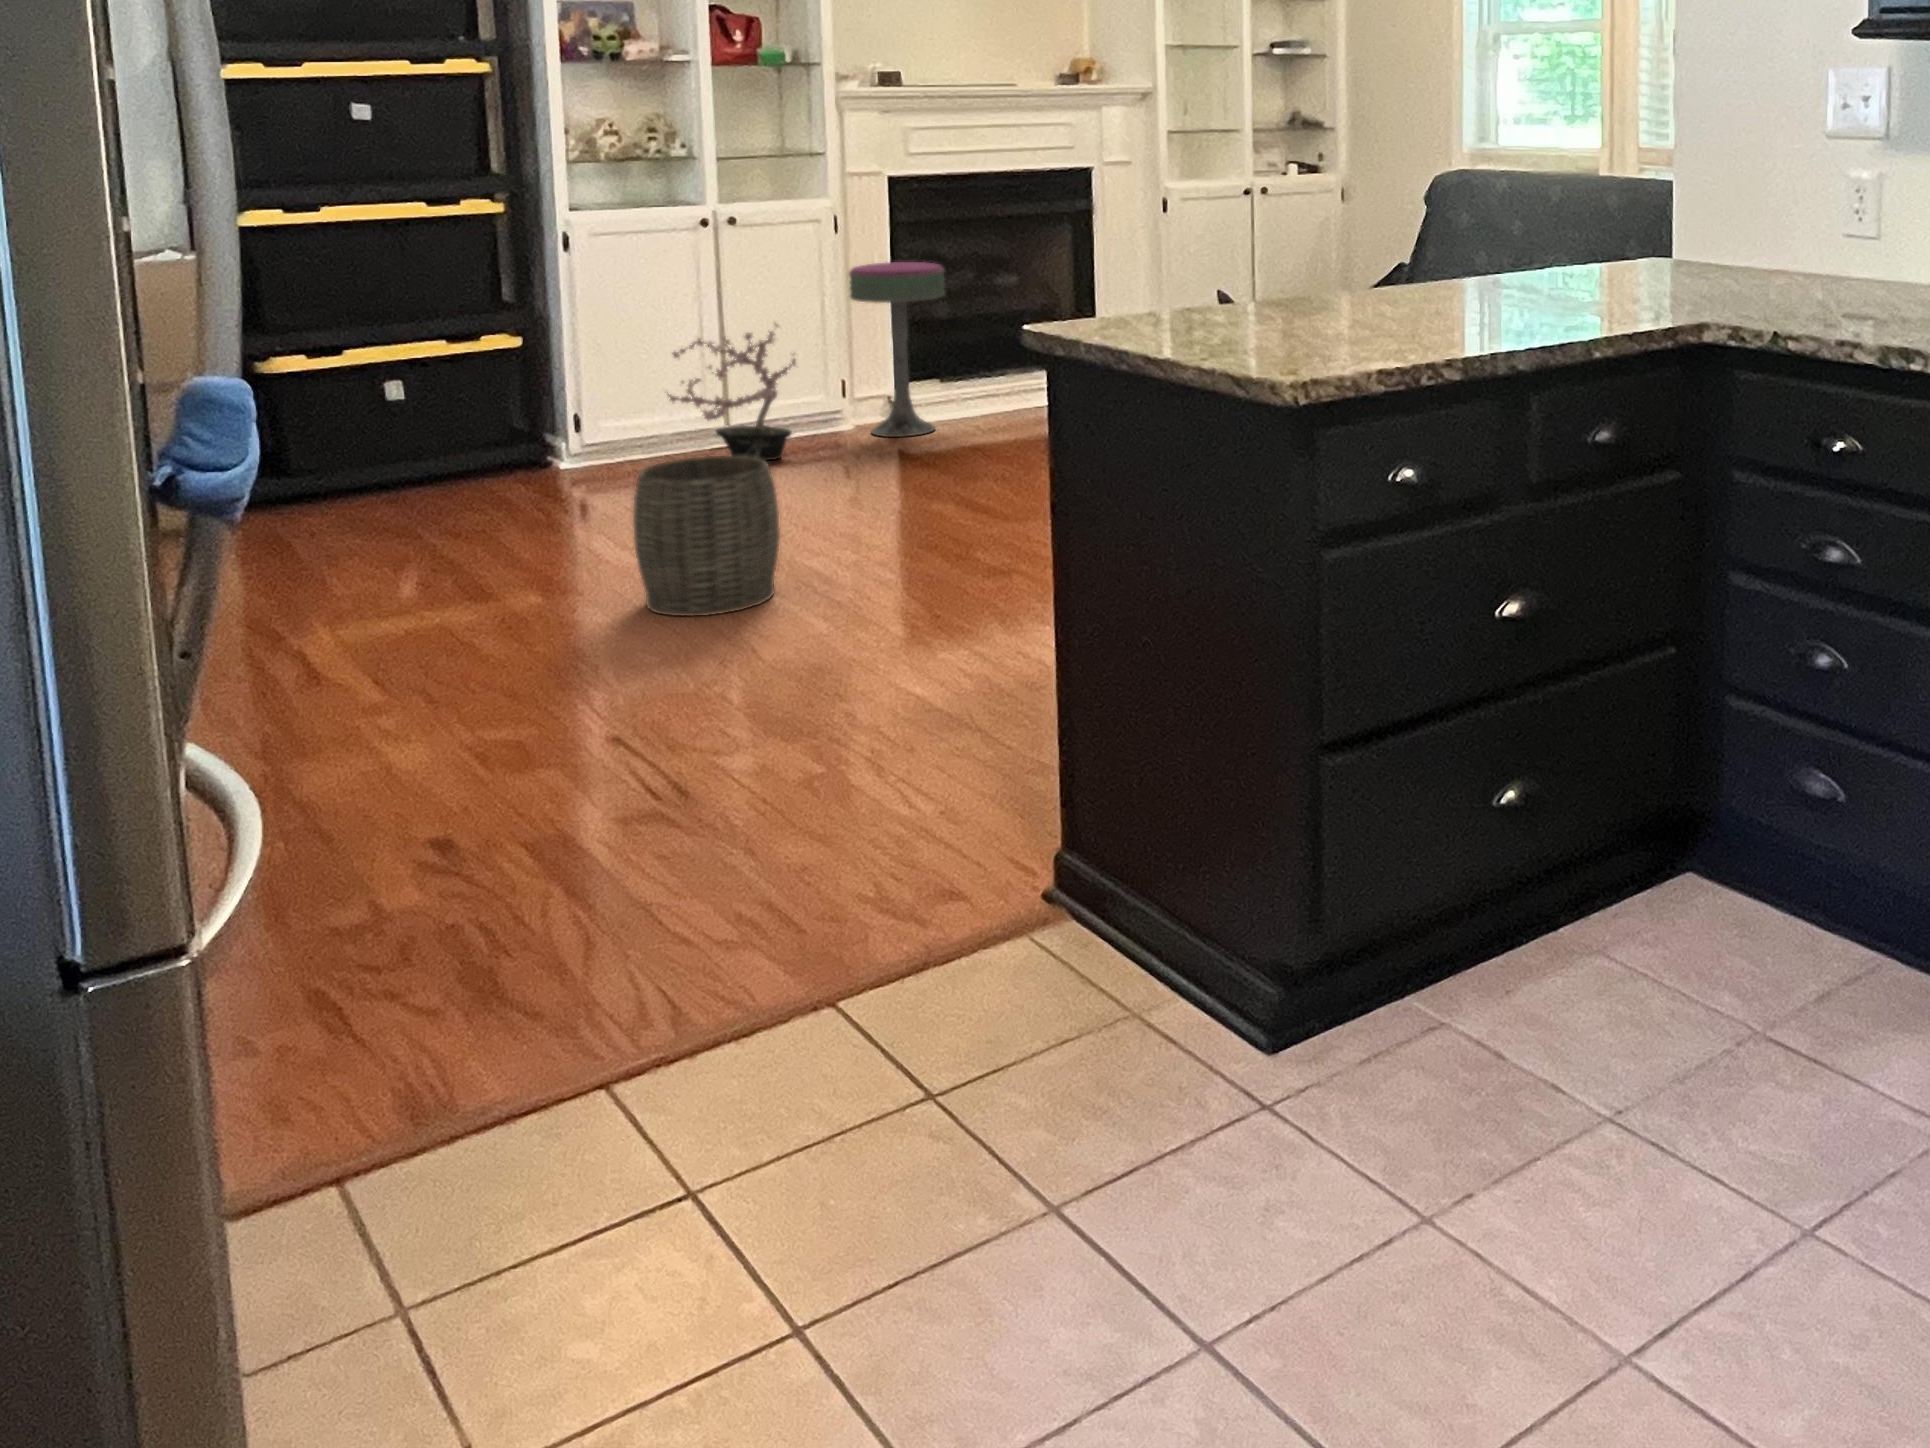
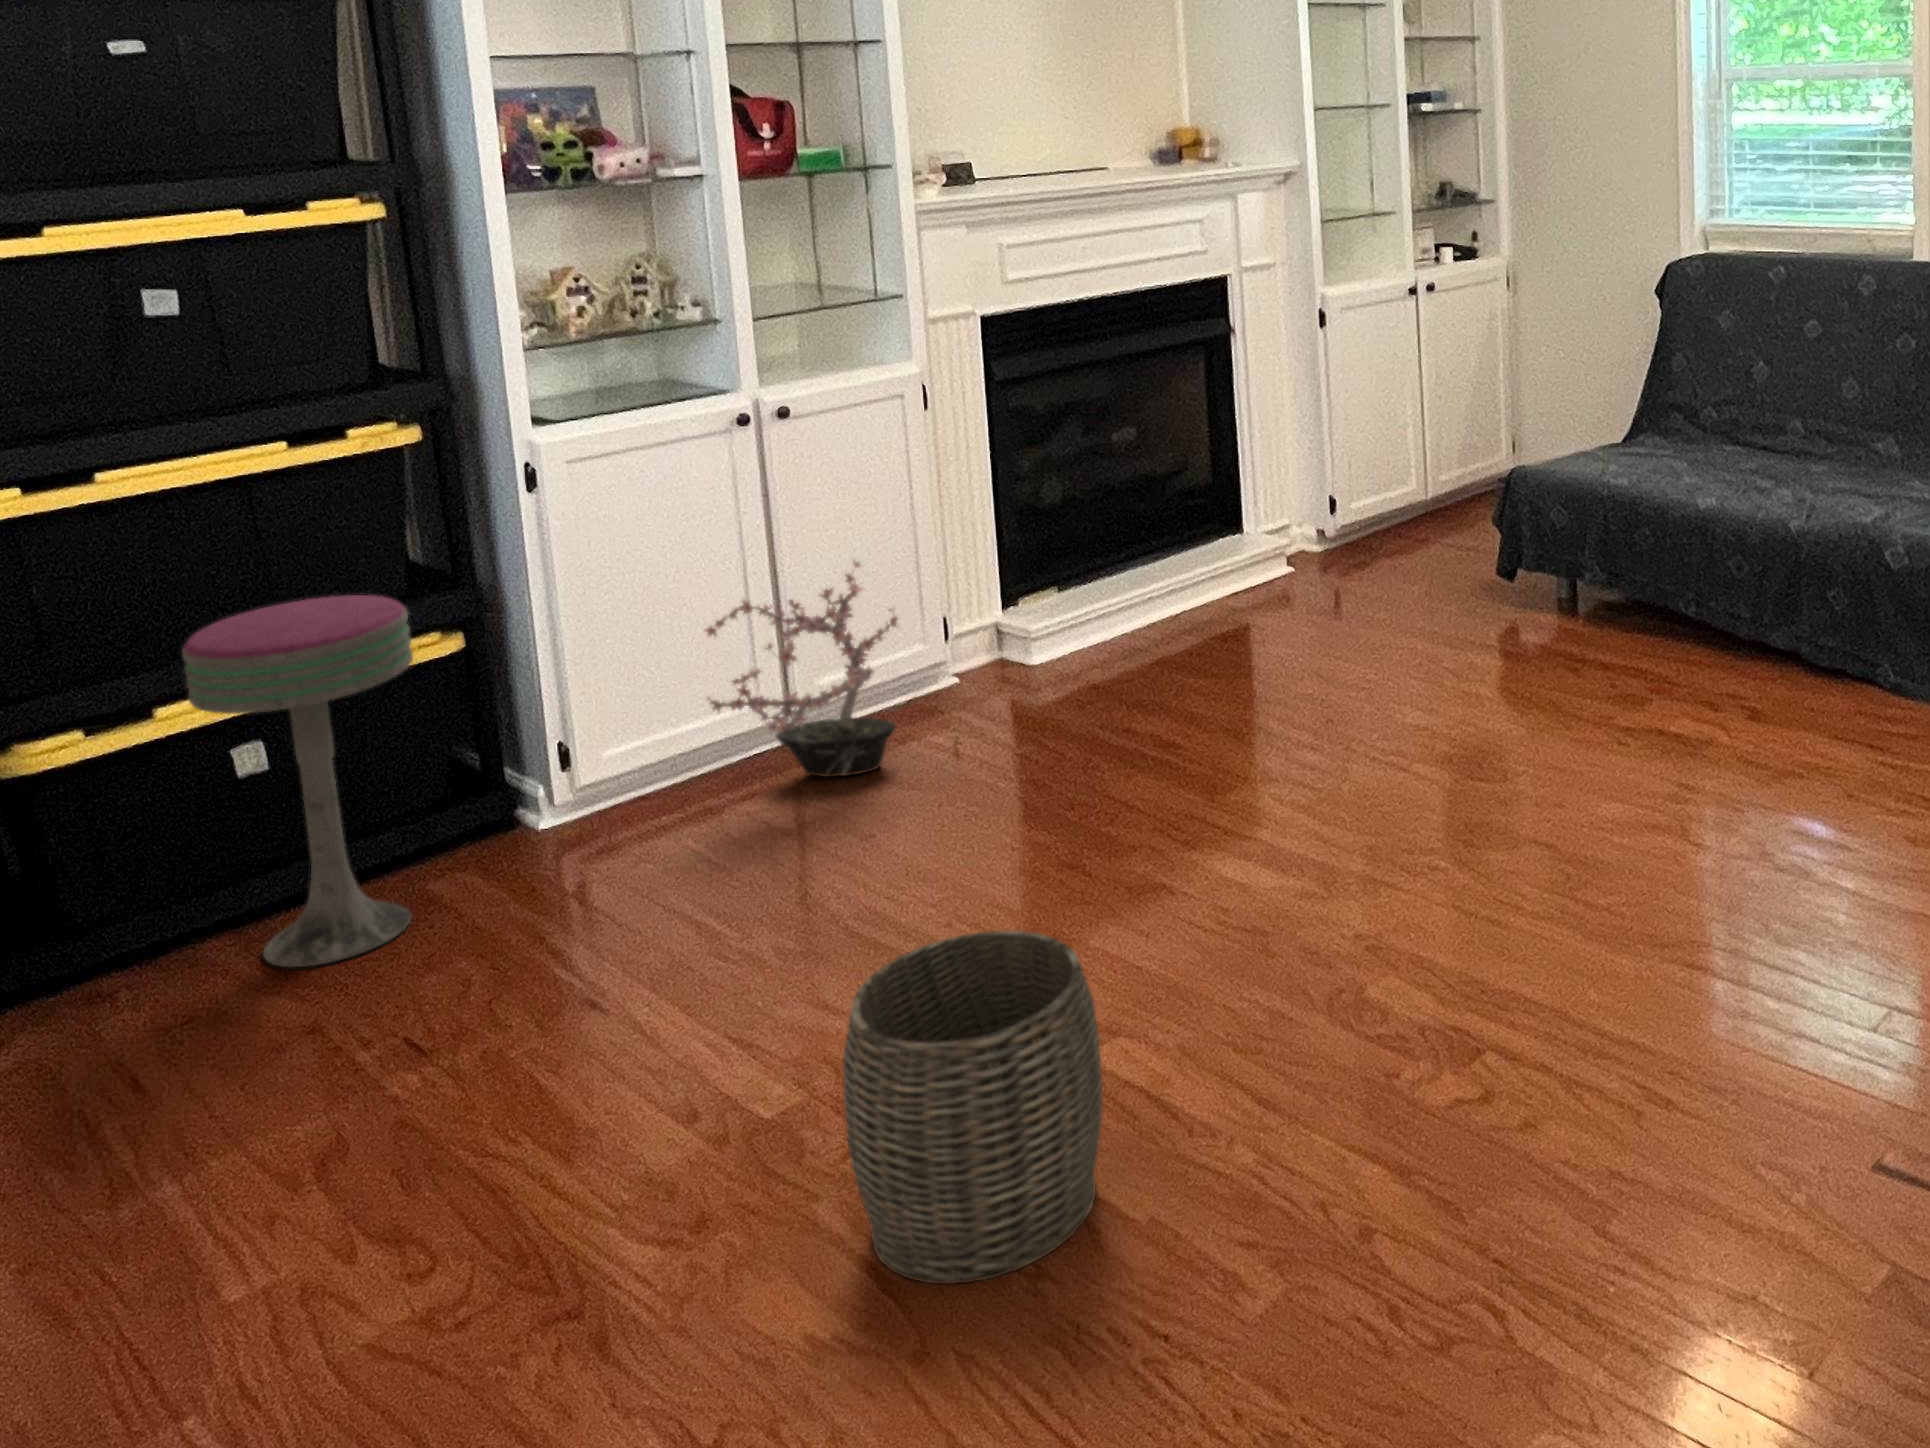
bar stool: present [849,262,945,437] -> present [182,595,413,967]

